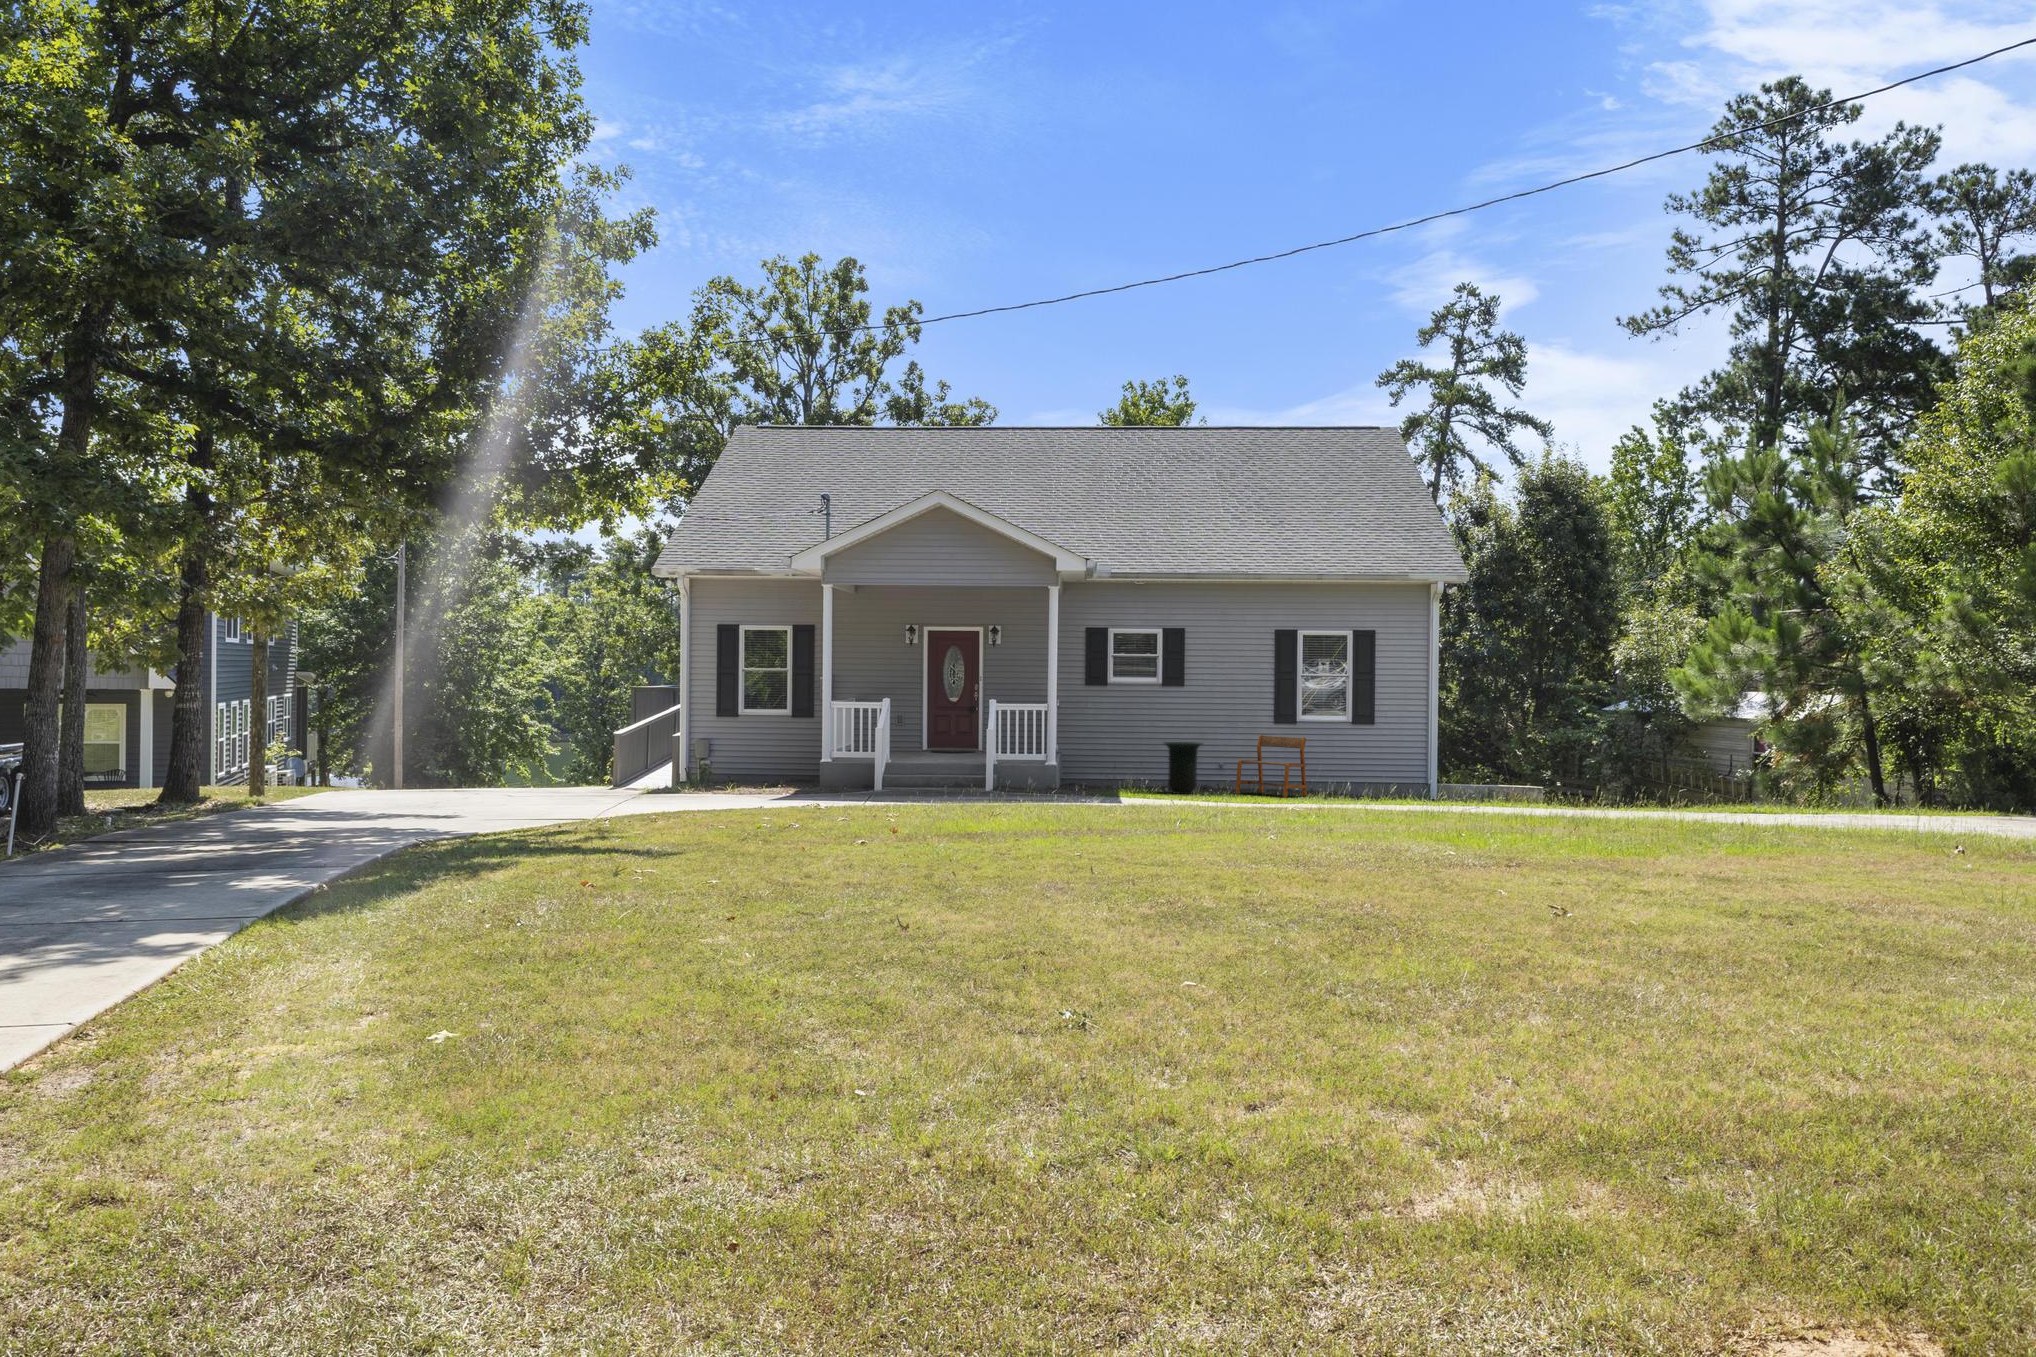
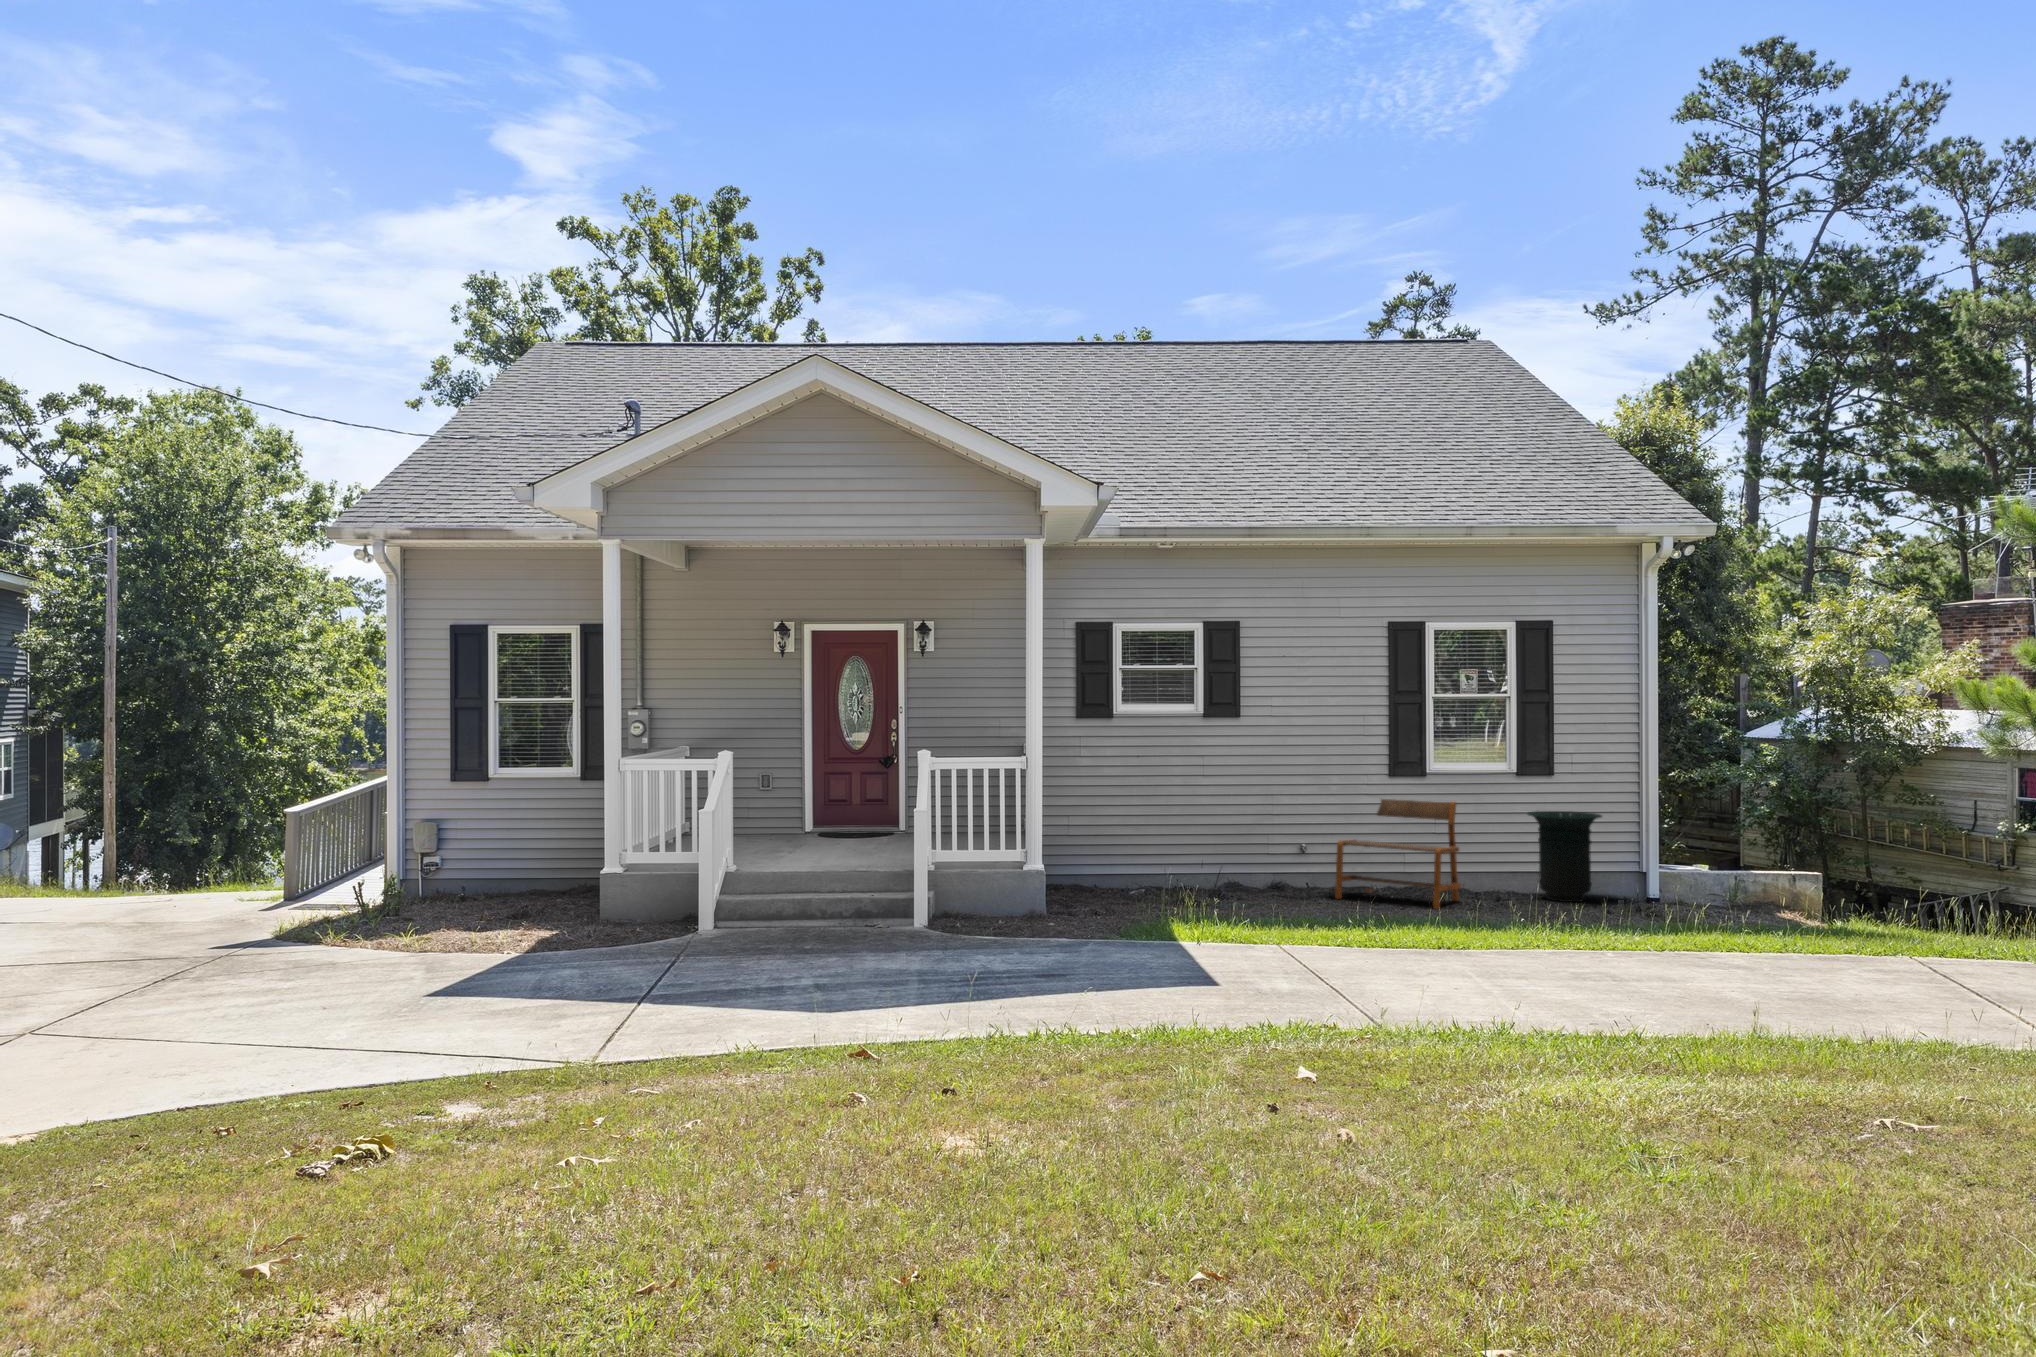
trash can: present [1164,742,1202,794] -> present [1528,811,1602,902]

